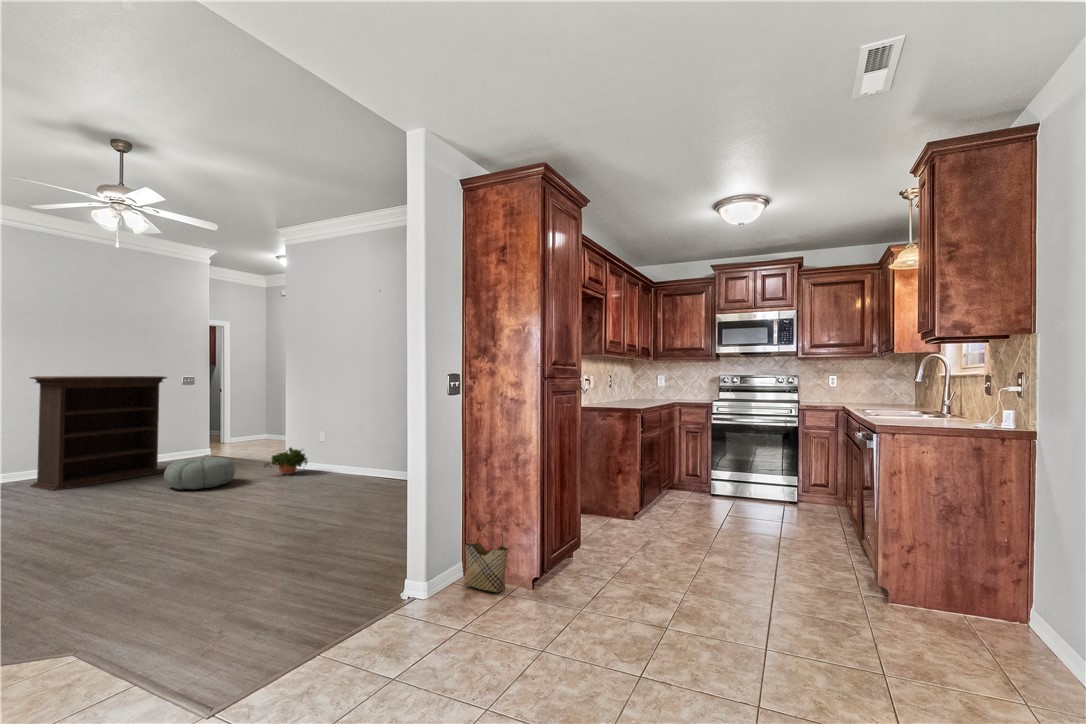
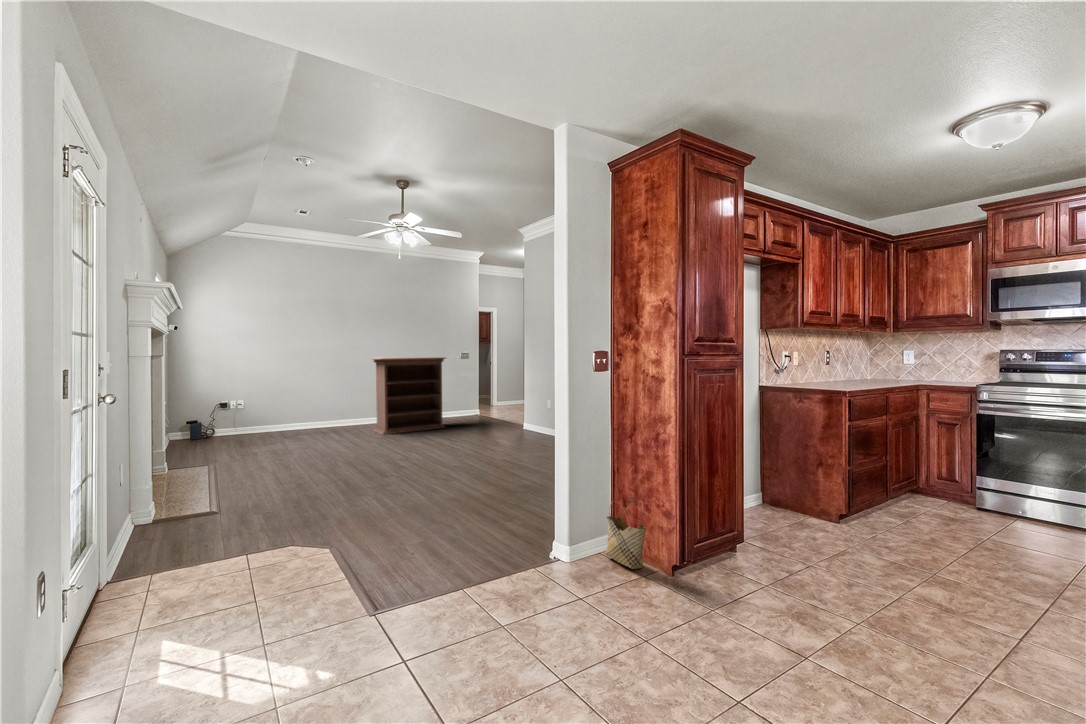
potted plant: present [264,448,307,475] -> none [504,414,538,438]
pouf: present [164,457,235,490] -> none [440,418,484,442]

